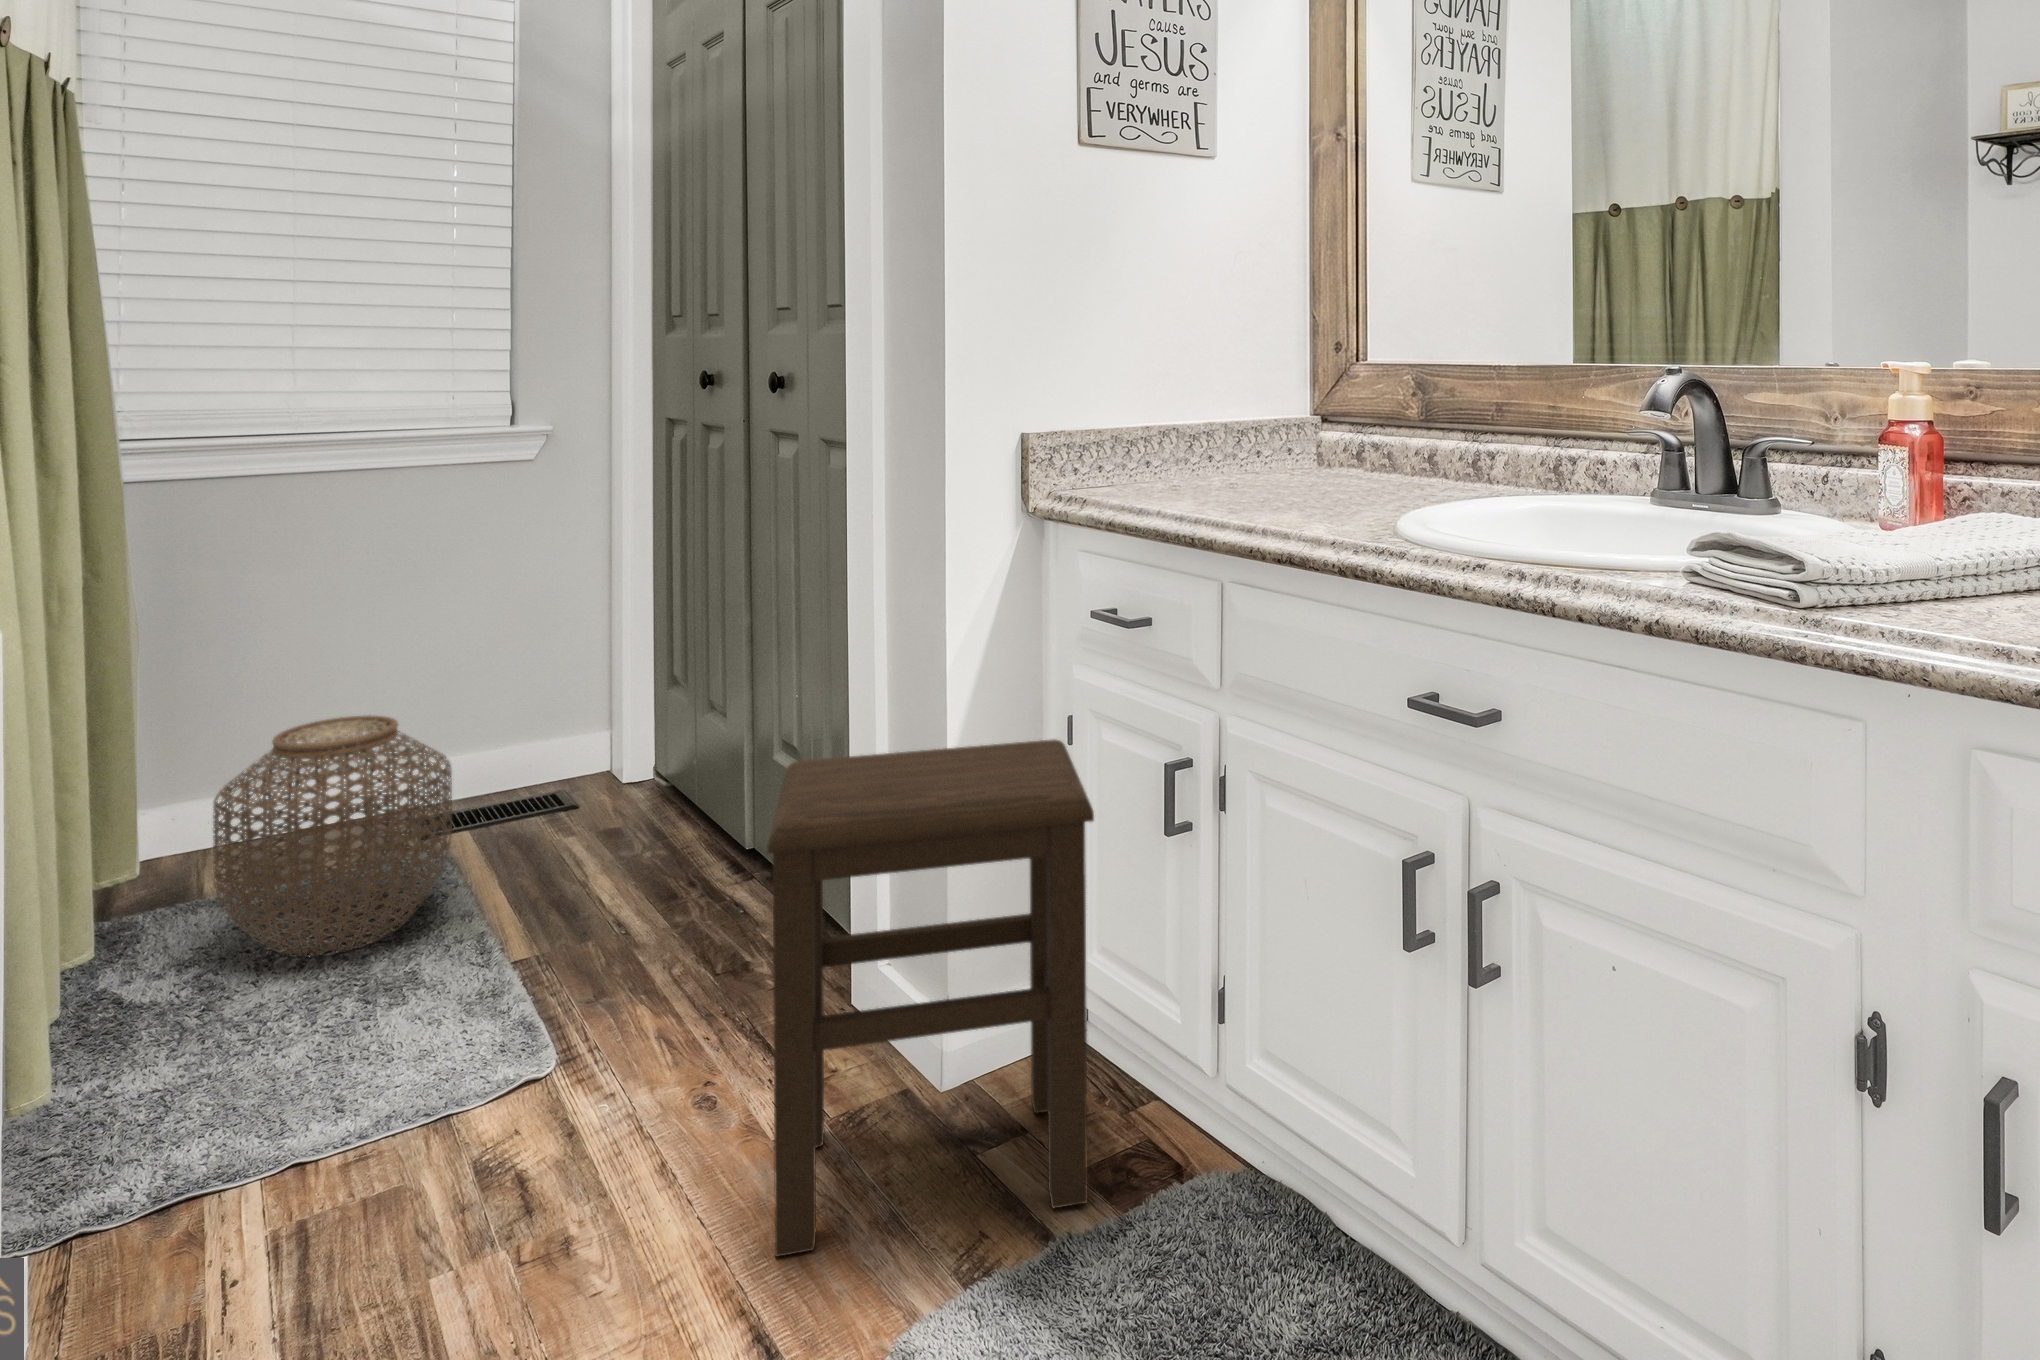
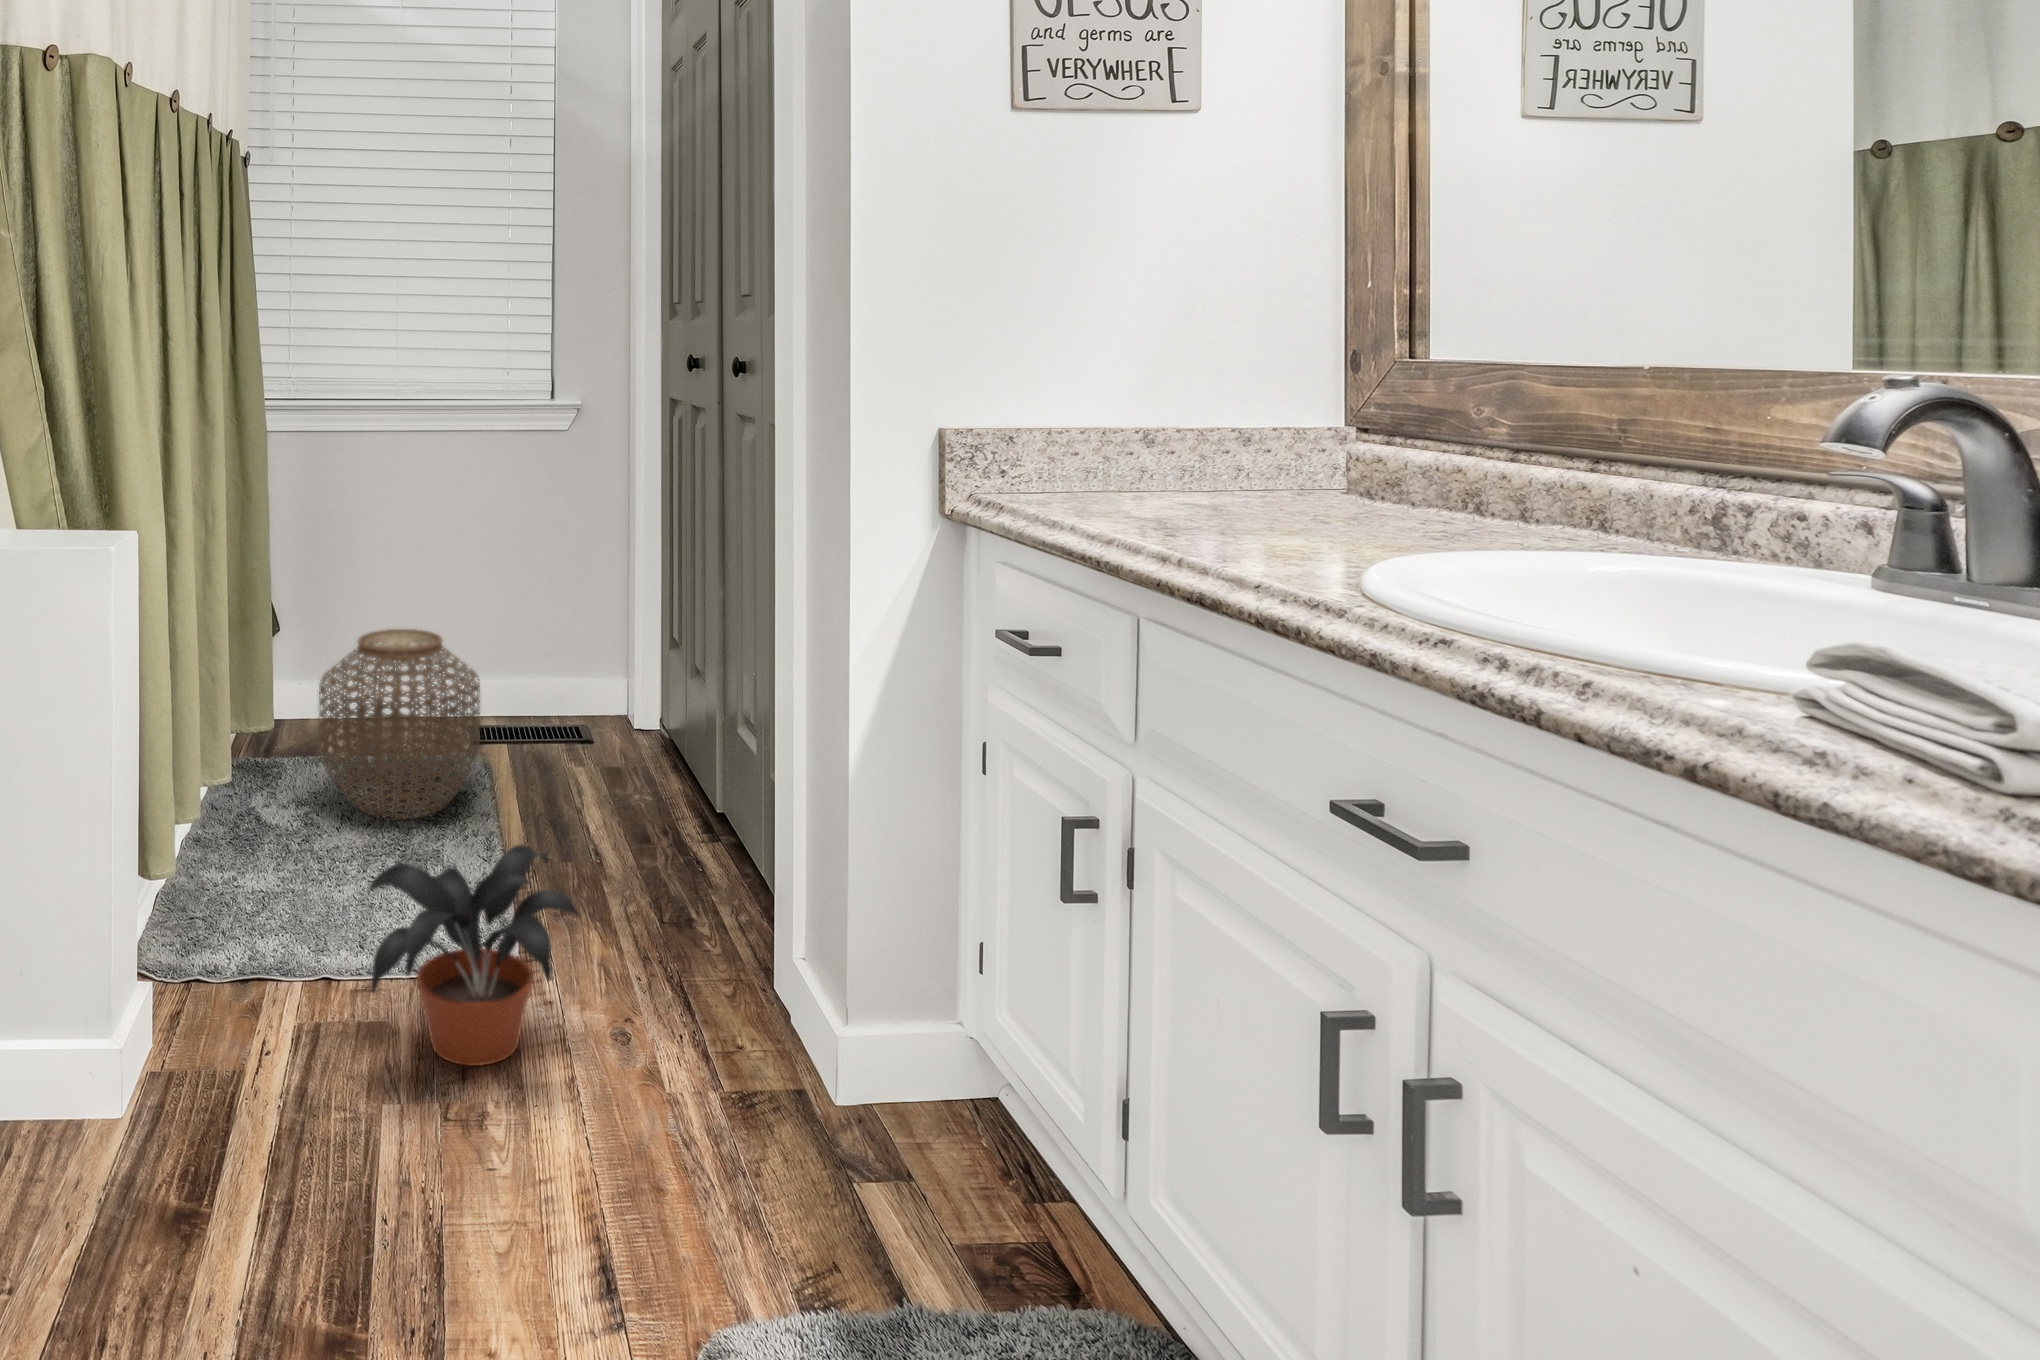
stool: present [767,740,1094,1256] -> none [636,733,974,1280]
potted plant: none [368,928,662,1197] -> present [369,845,581,1066]

